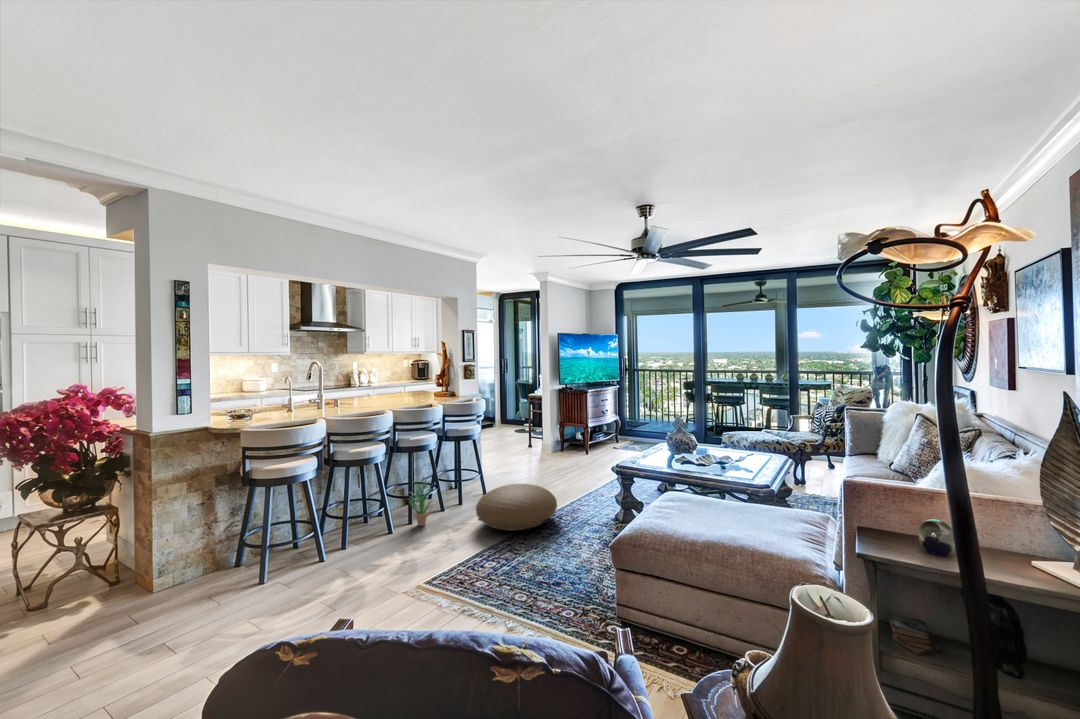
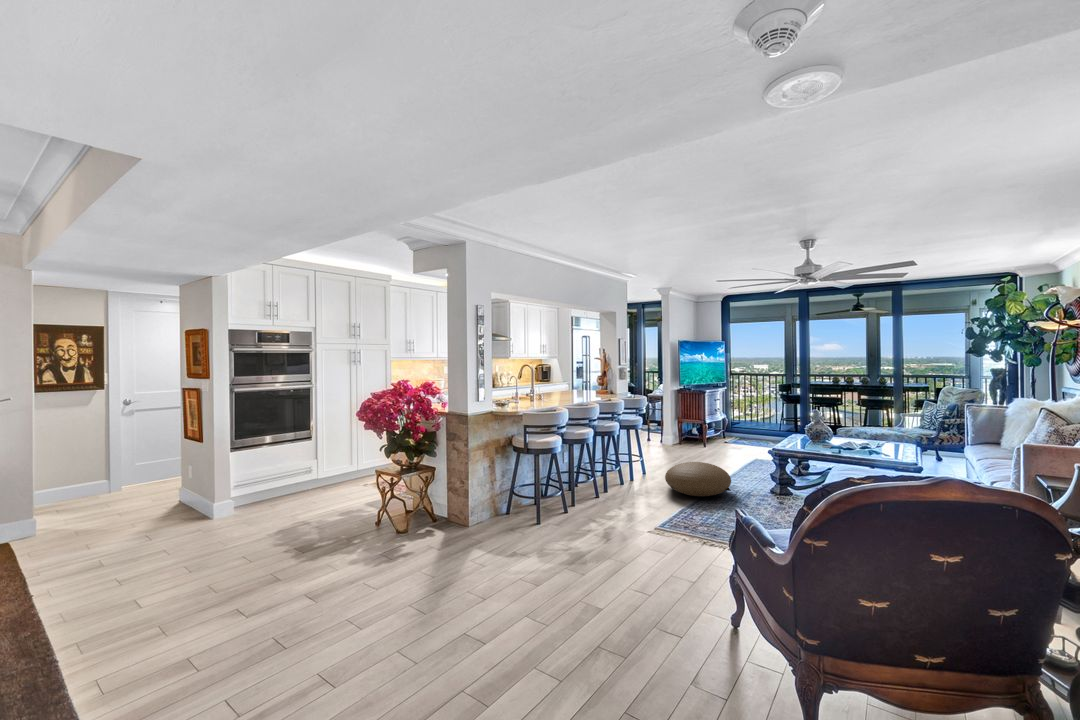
potted plant: present [410,480,432,526] -> none [608,454,631,493]

